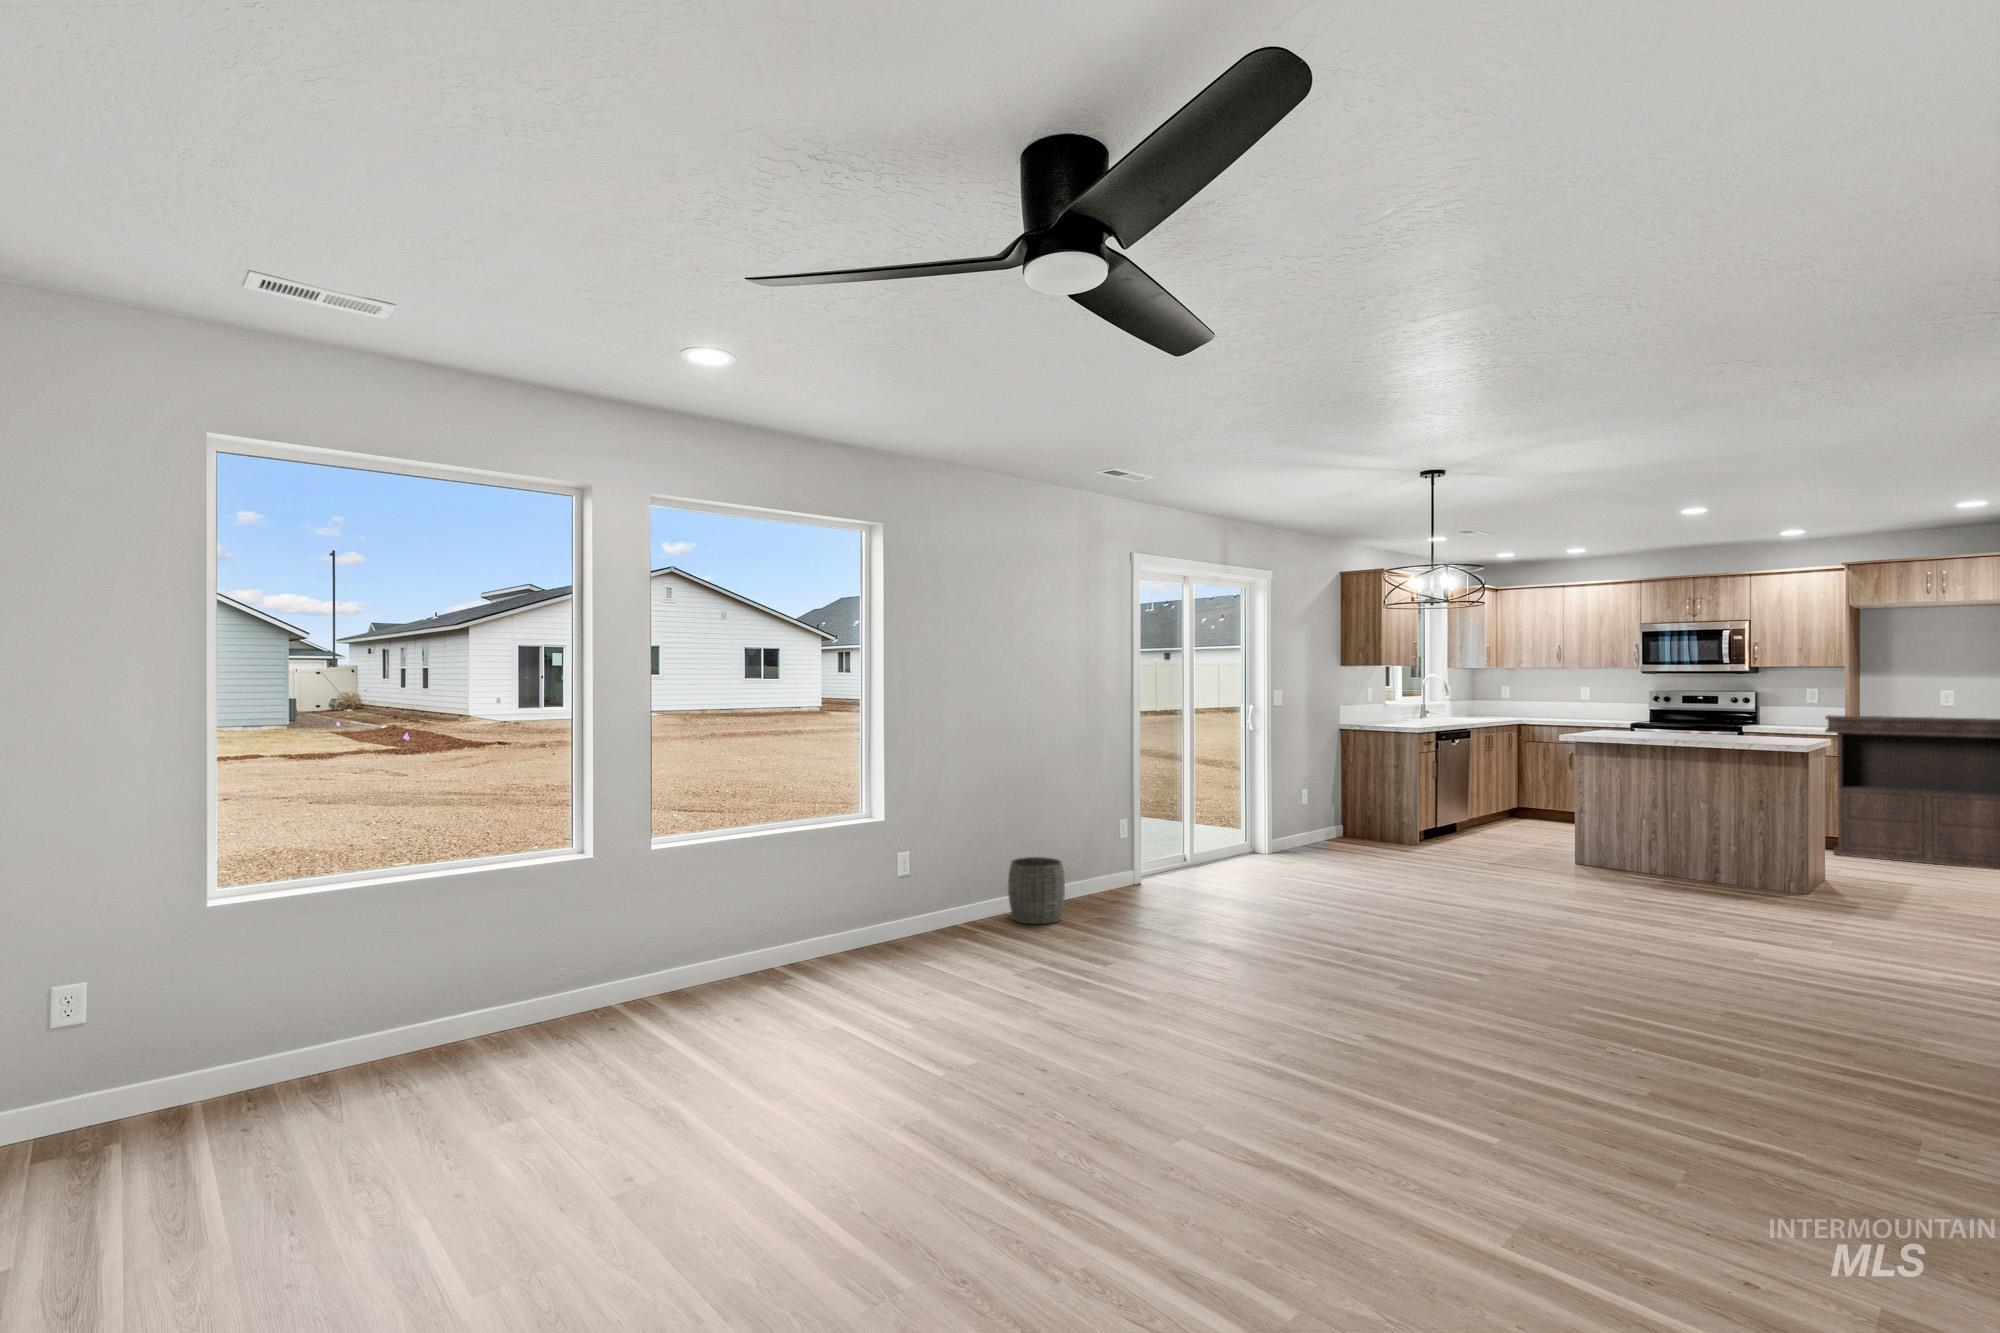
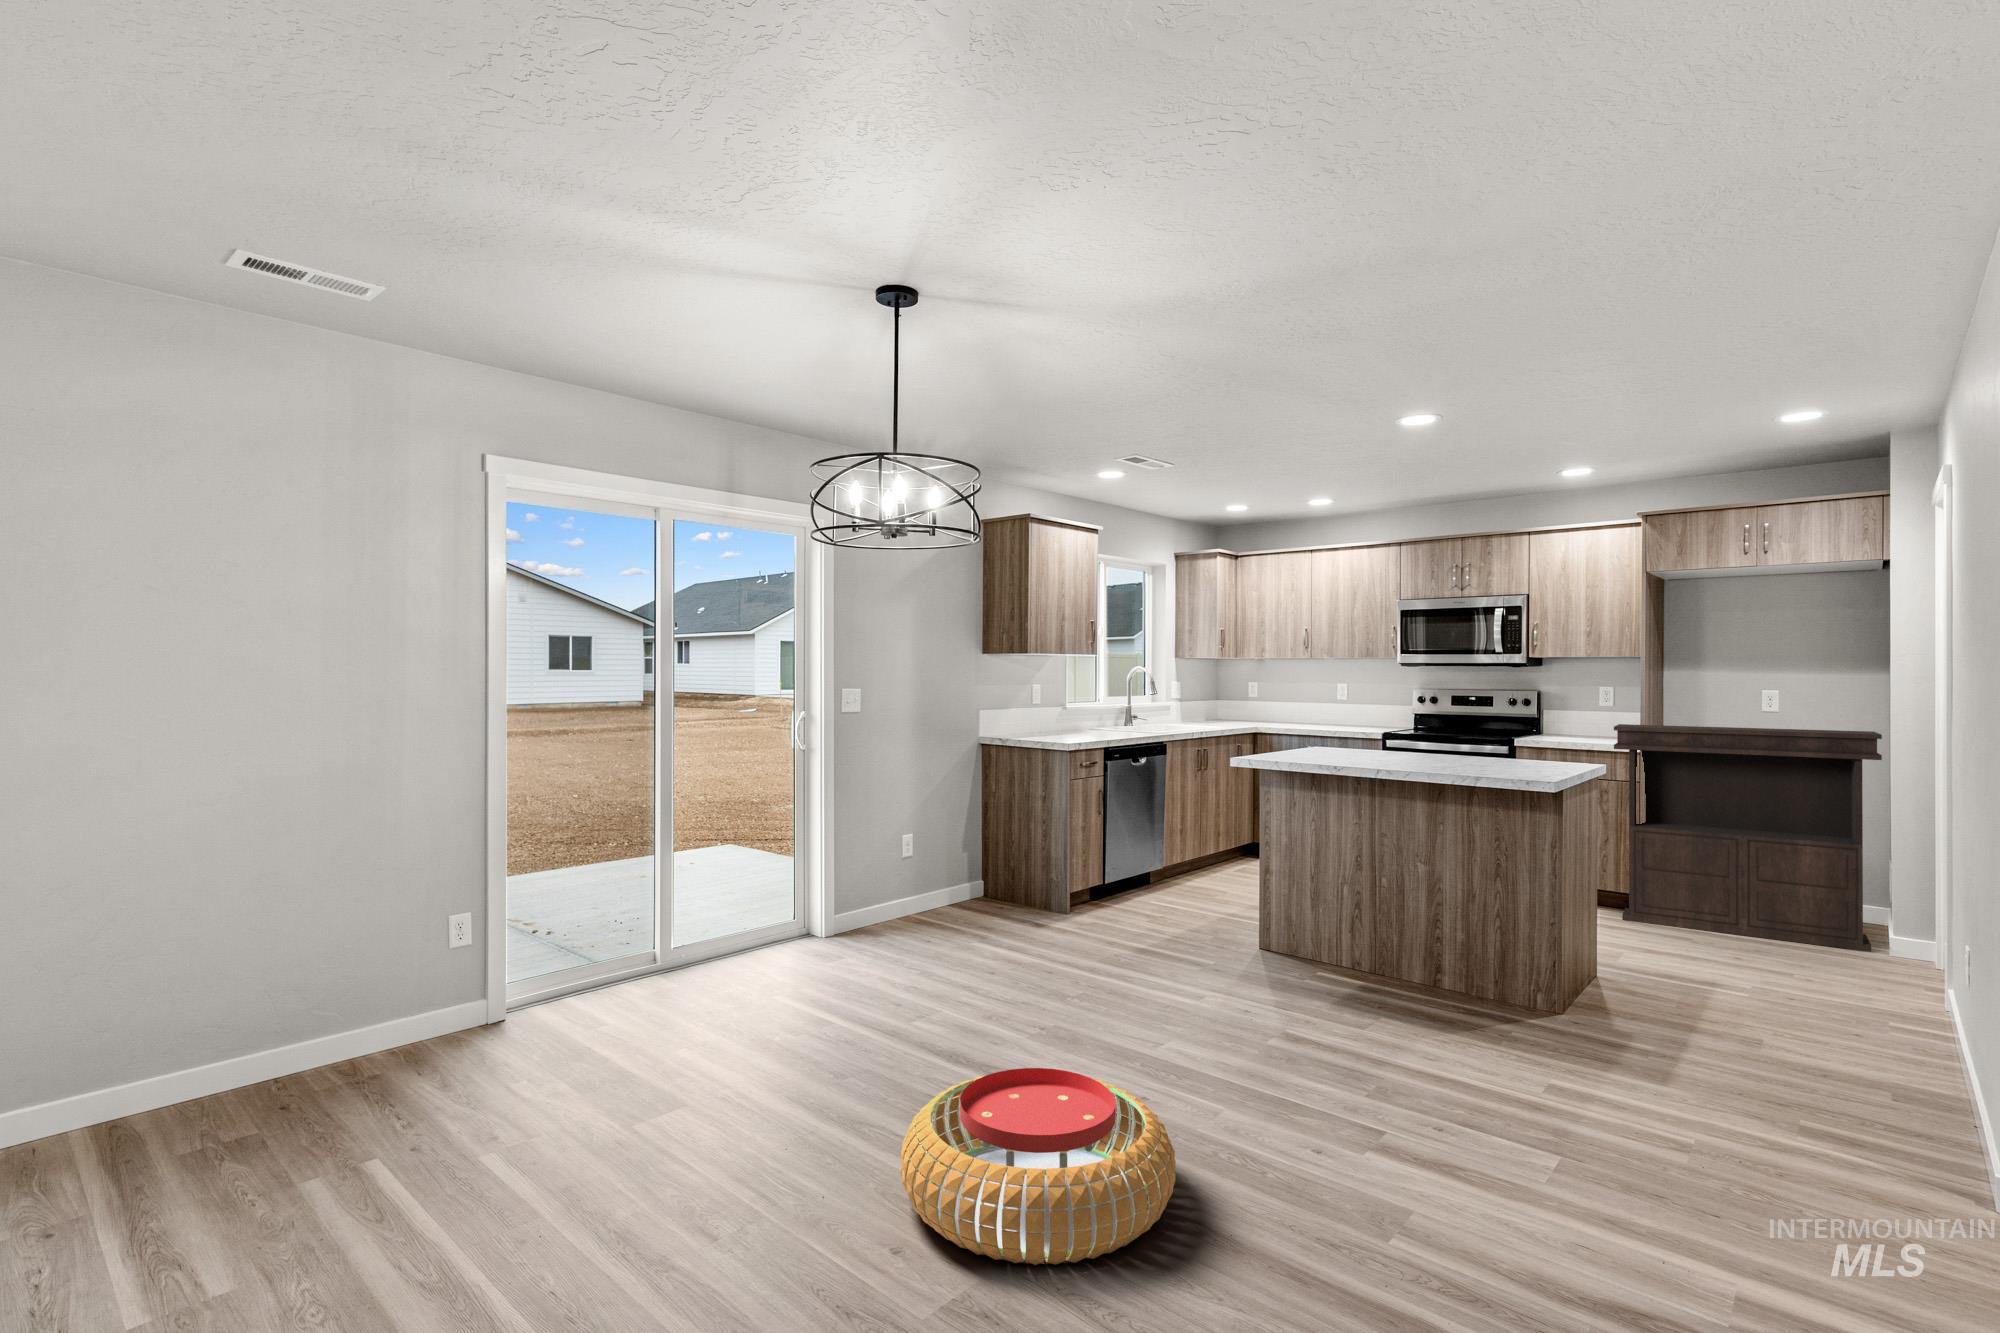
woven basket: present [1008,857,1065,924] -> none [48,1010,195,1162]
pouf: none [1473,888,1632,962] -> present [901,1068,1176,1265]

